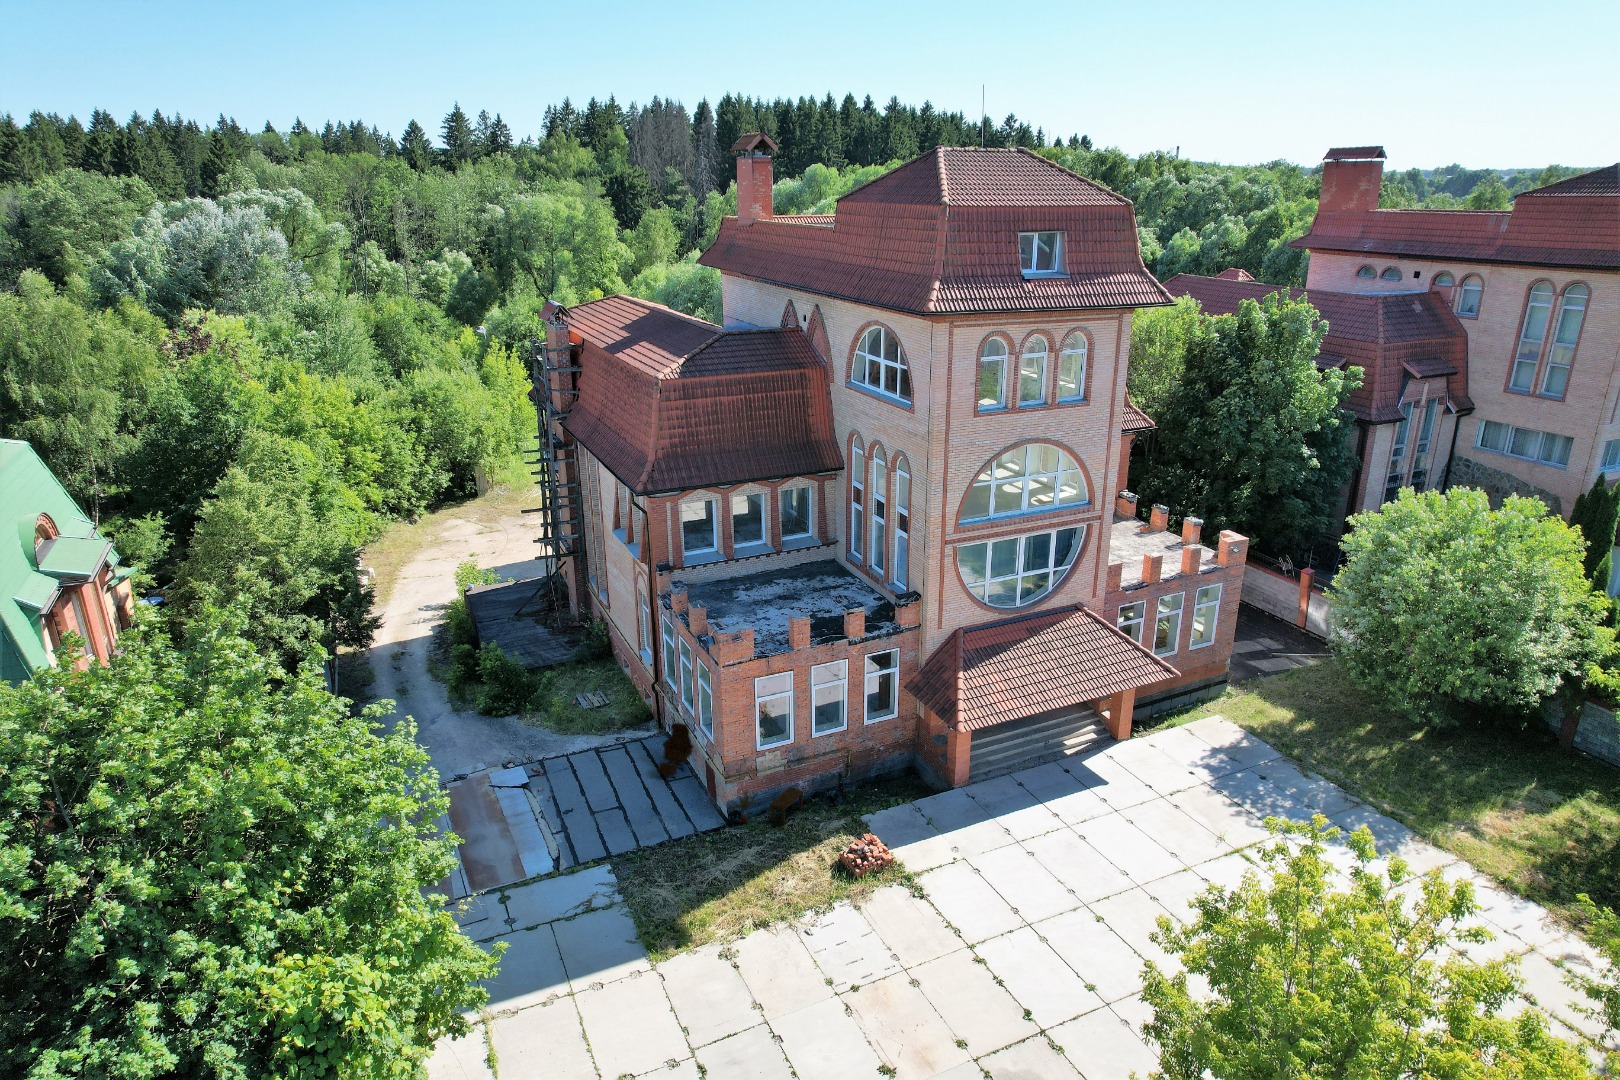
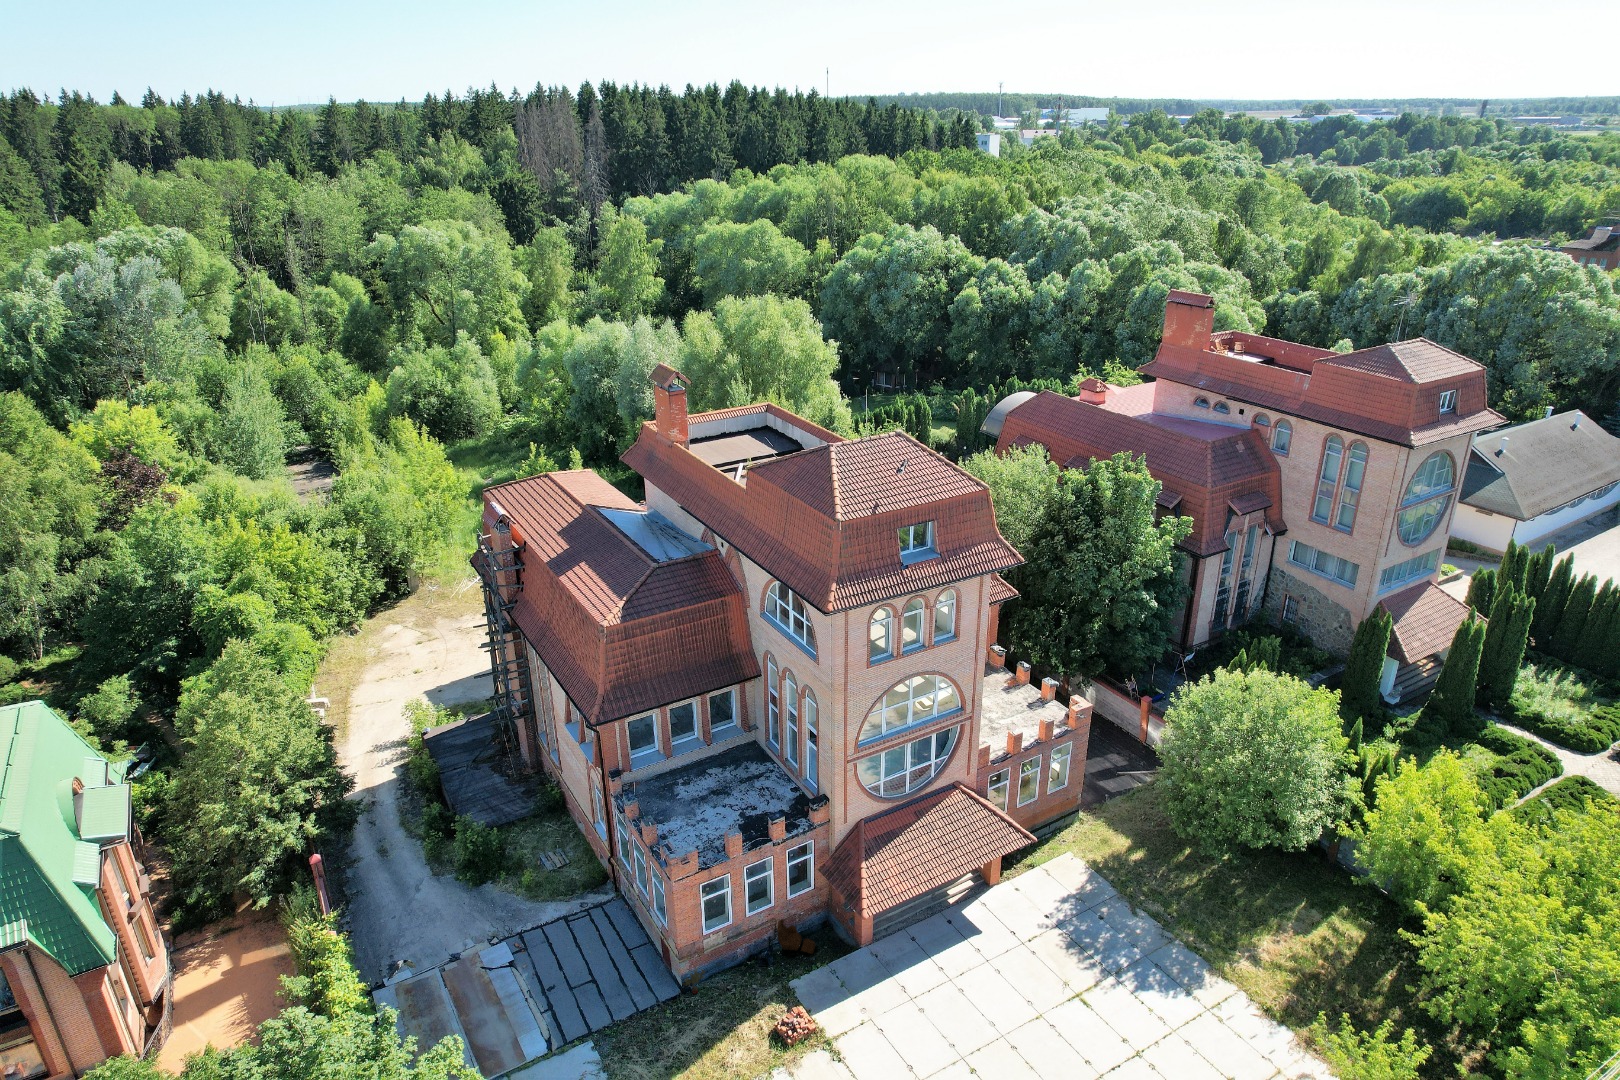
lounge chair: present [657,723,693,777] -> present [777,919,815,954]
bench: present [770,787,803,825] -> none [715,957,742,993]

